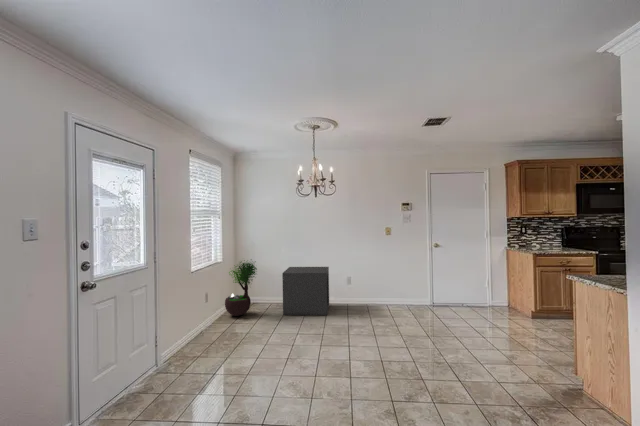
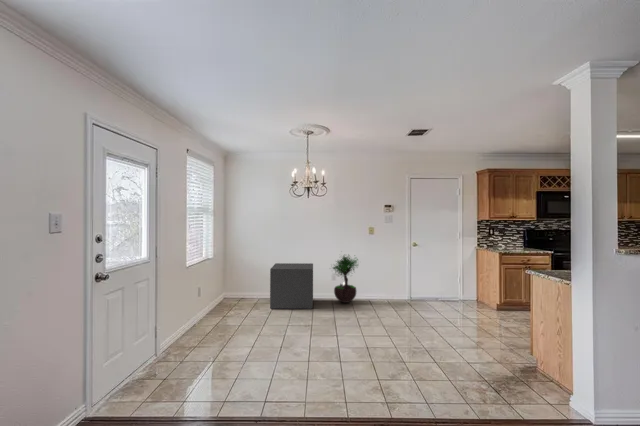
potted tree: present [225,262,257,316] -> present [333,256,358,303]

